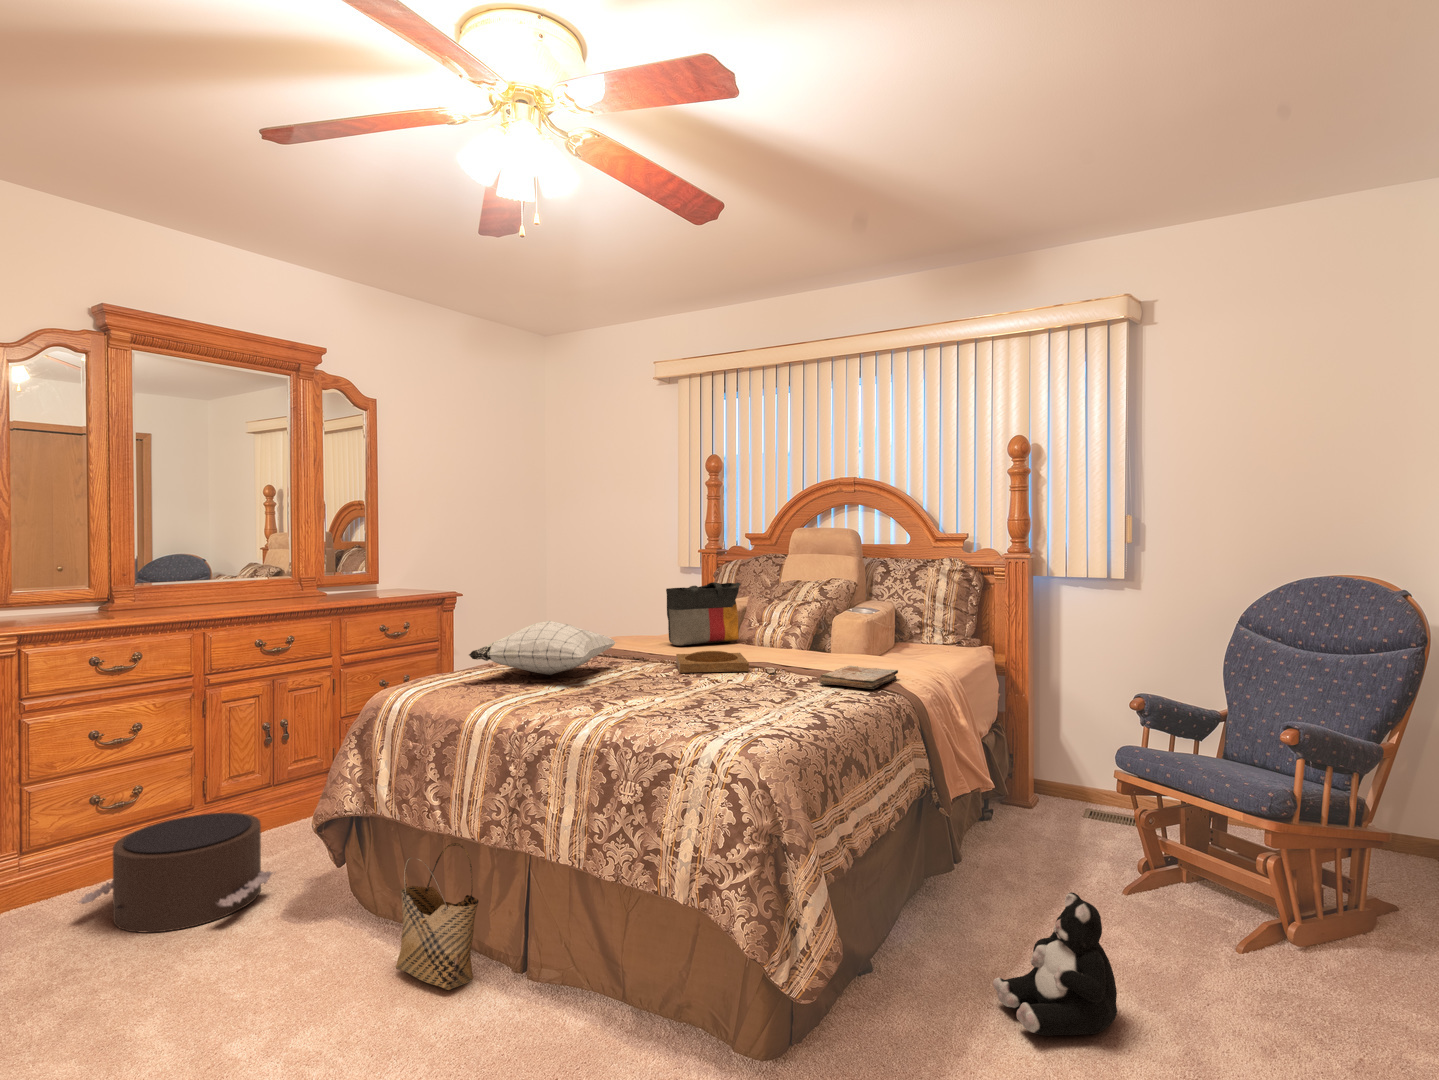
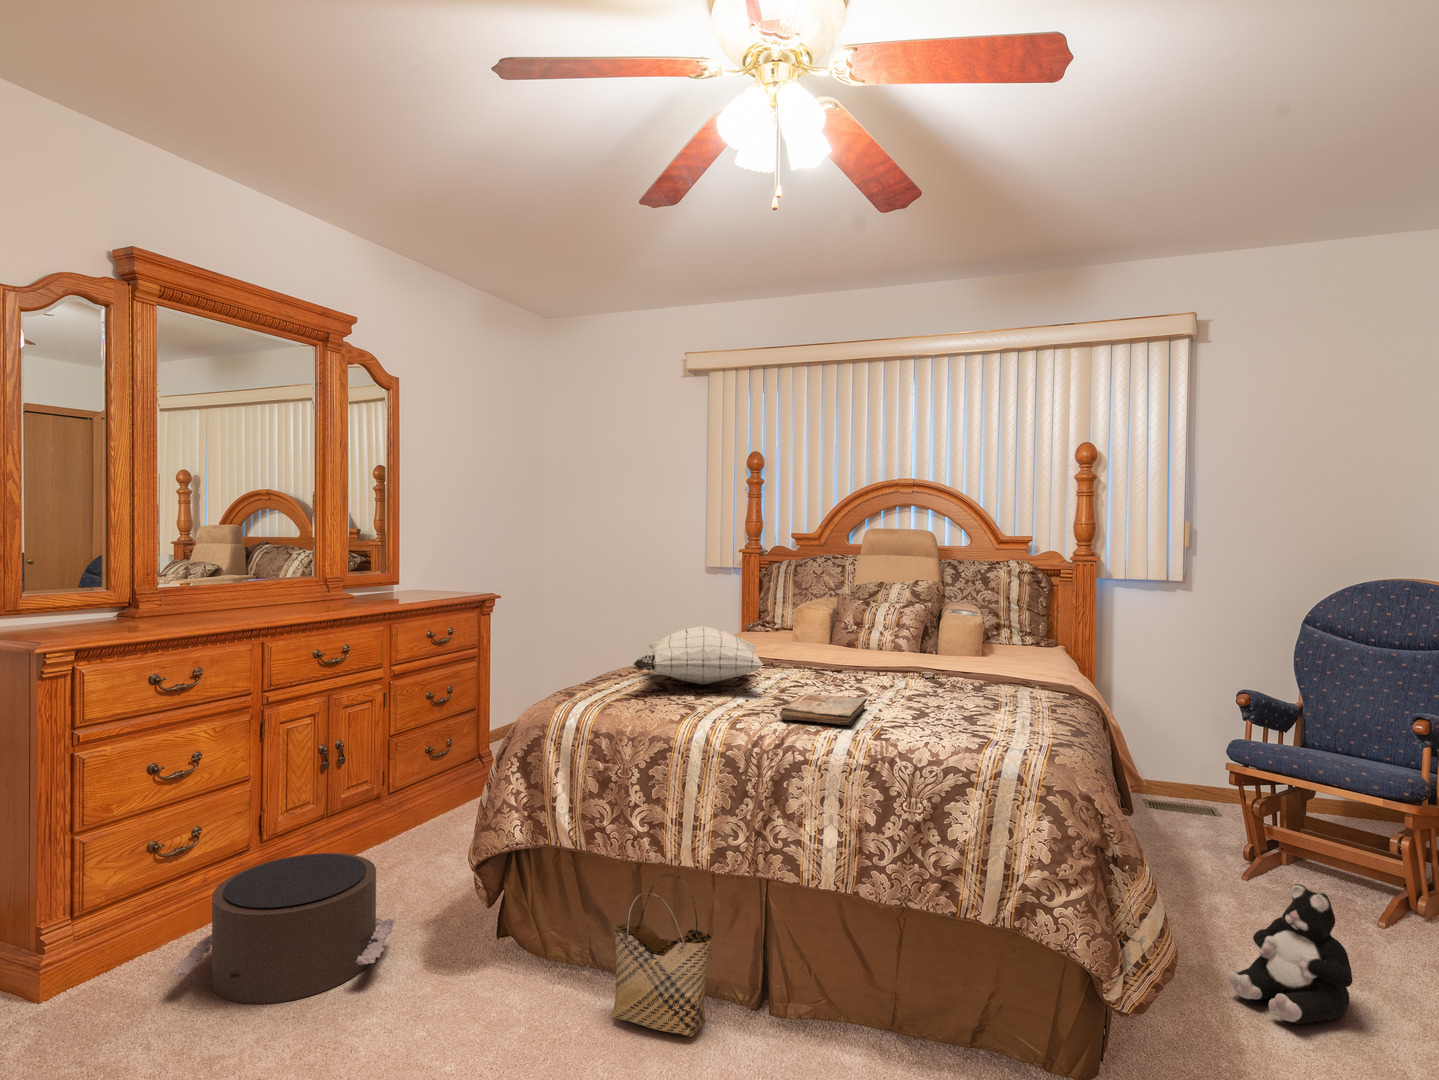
tote bag: present [666,582,741,646] -> none [760,584,830,650]
tray: present [676,651,749,673] -> none [804,656,898,679]
book: present [819,666,898,689] -> present [780,693,867,725]

